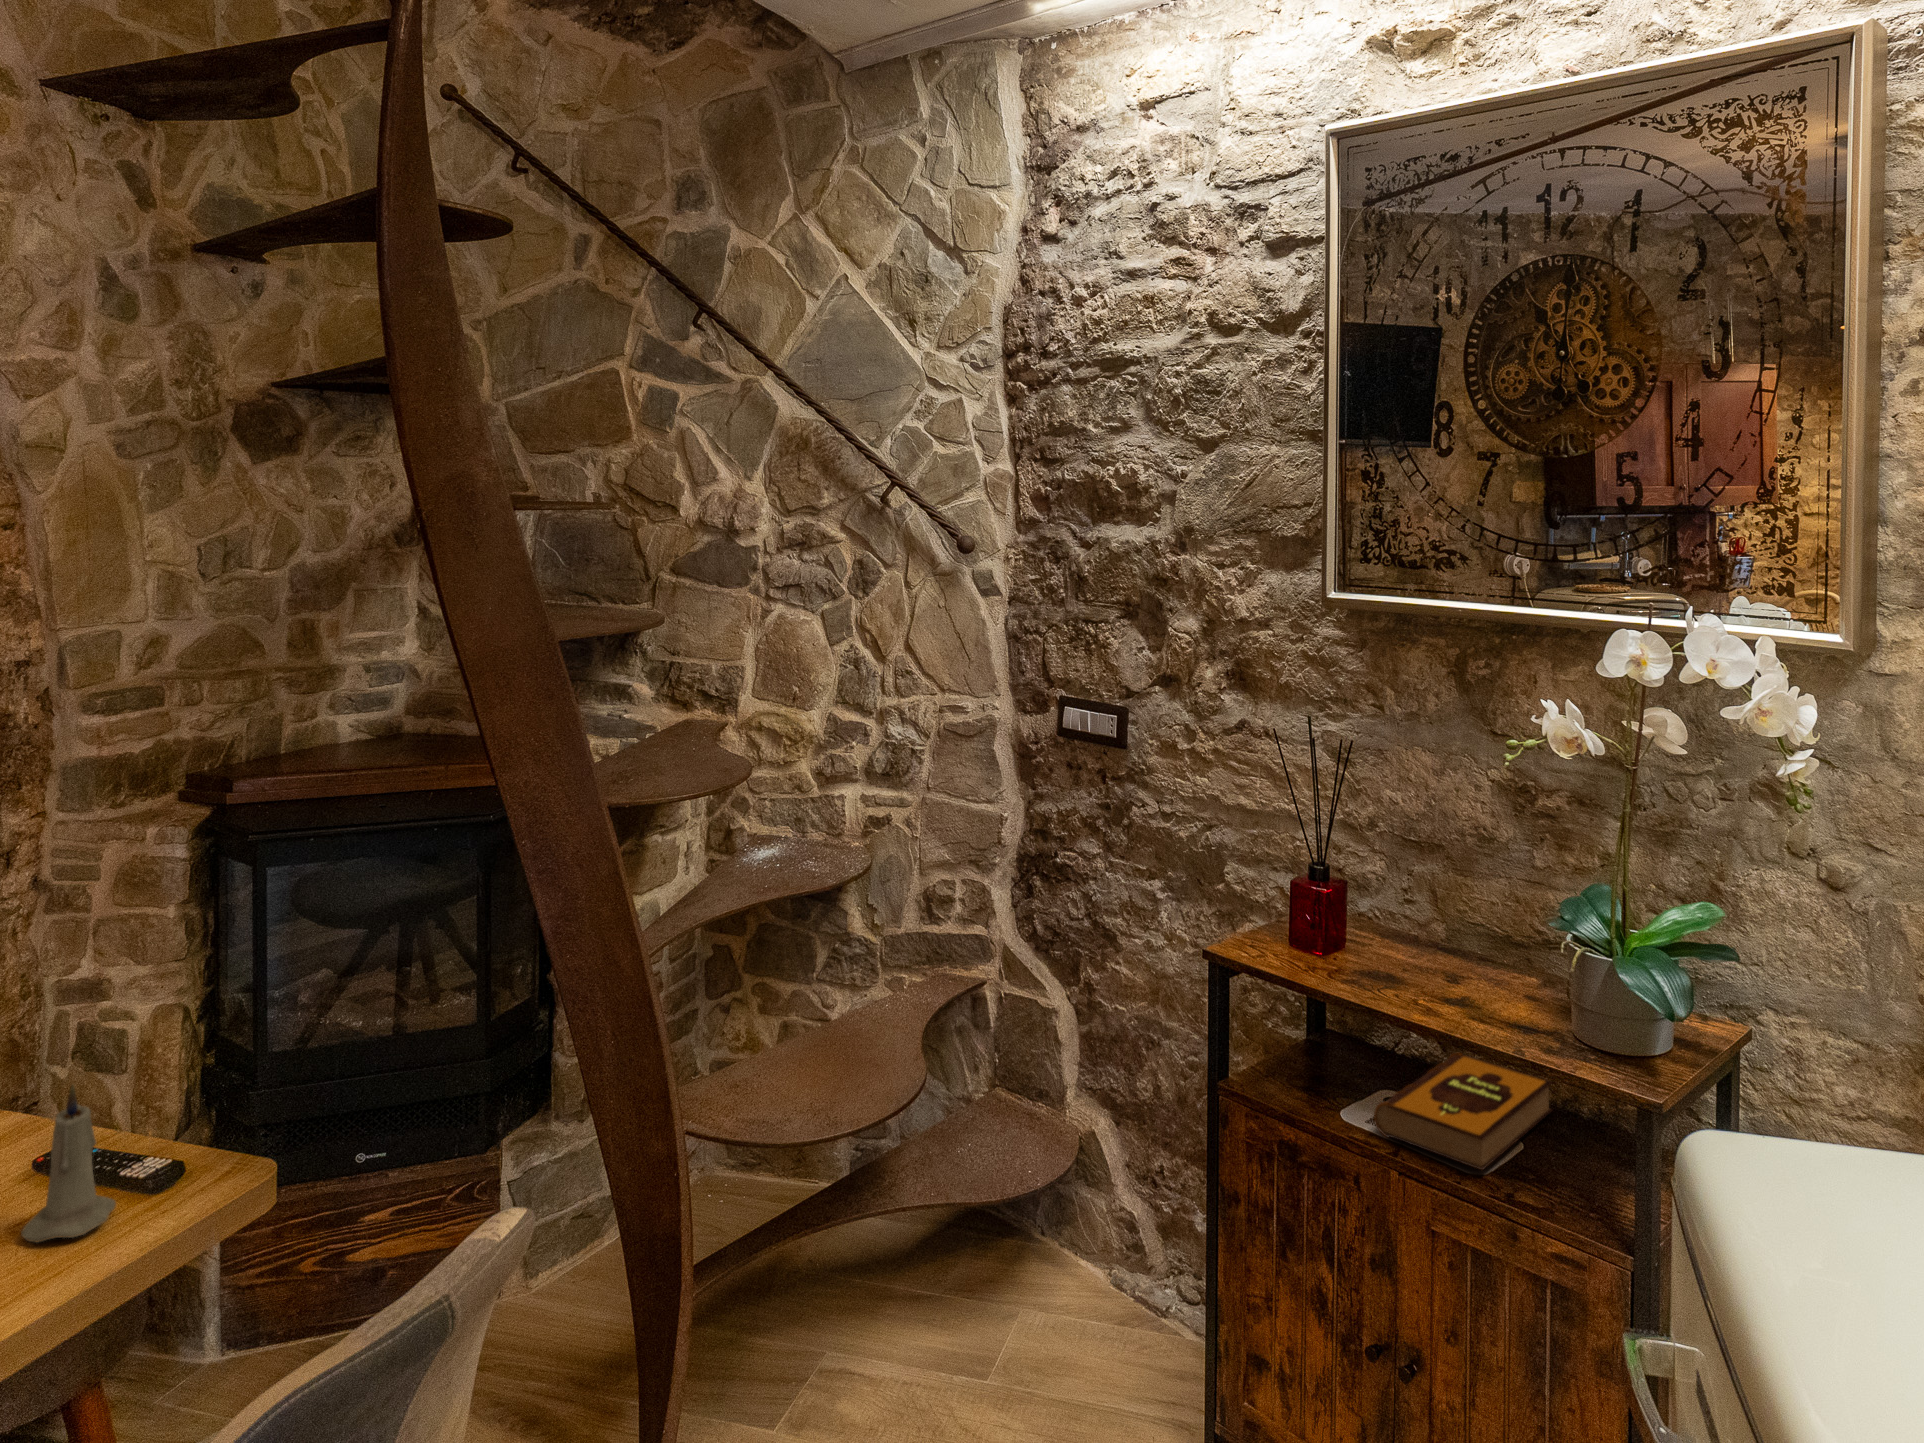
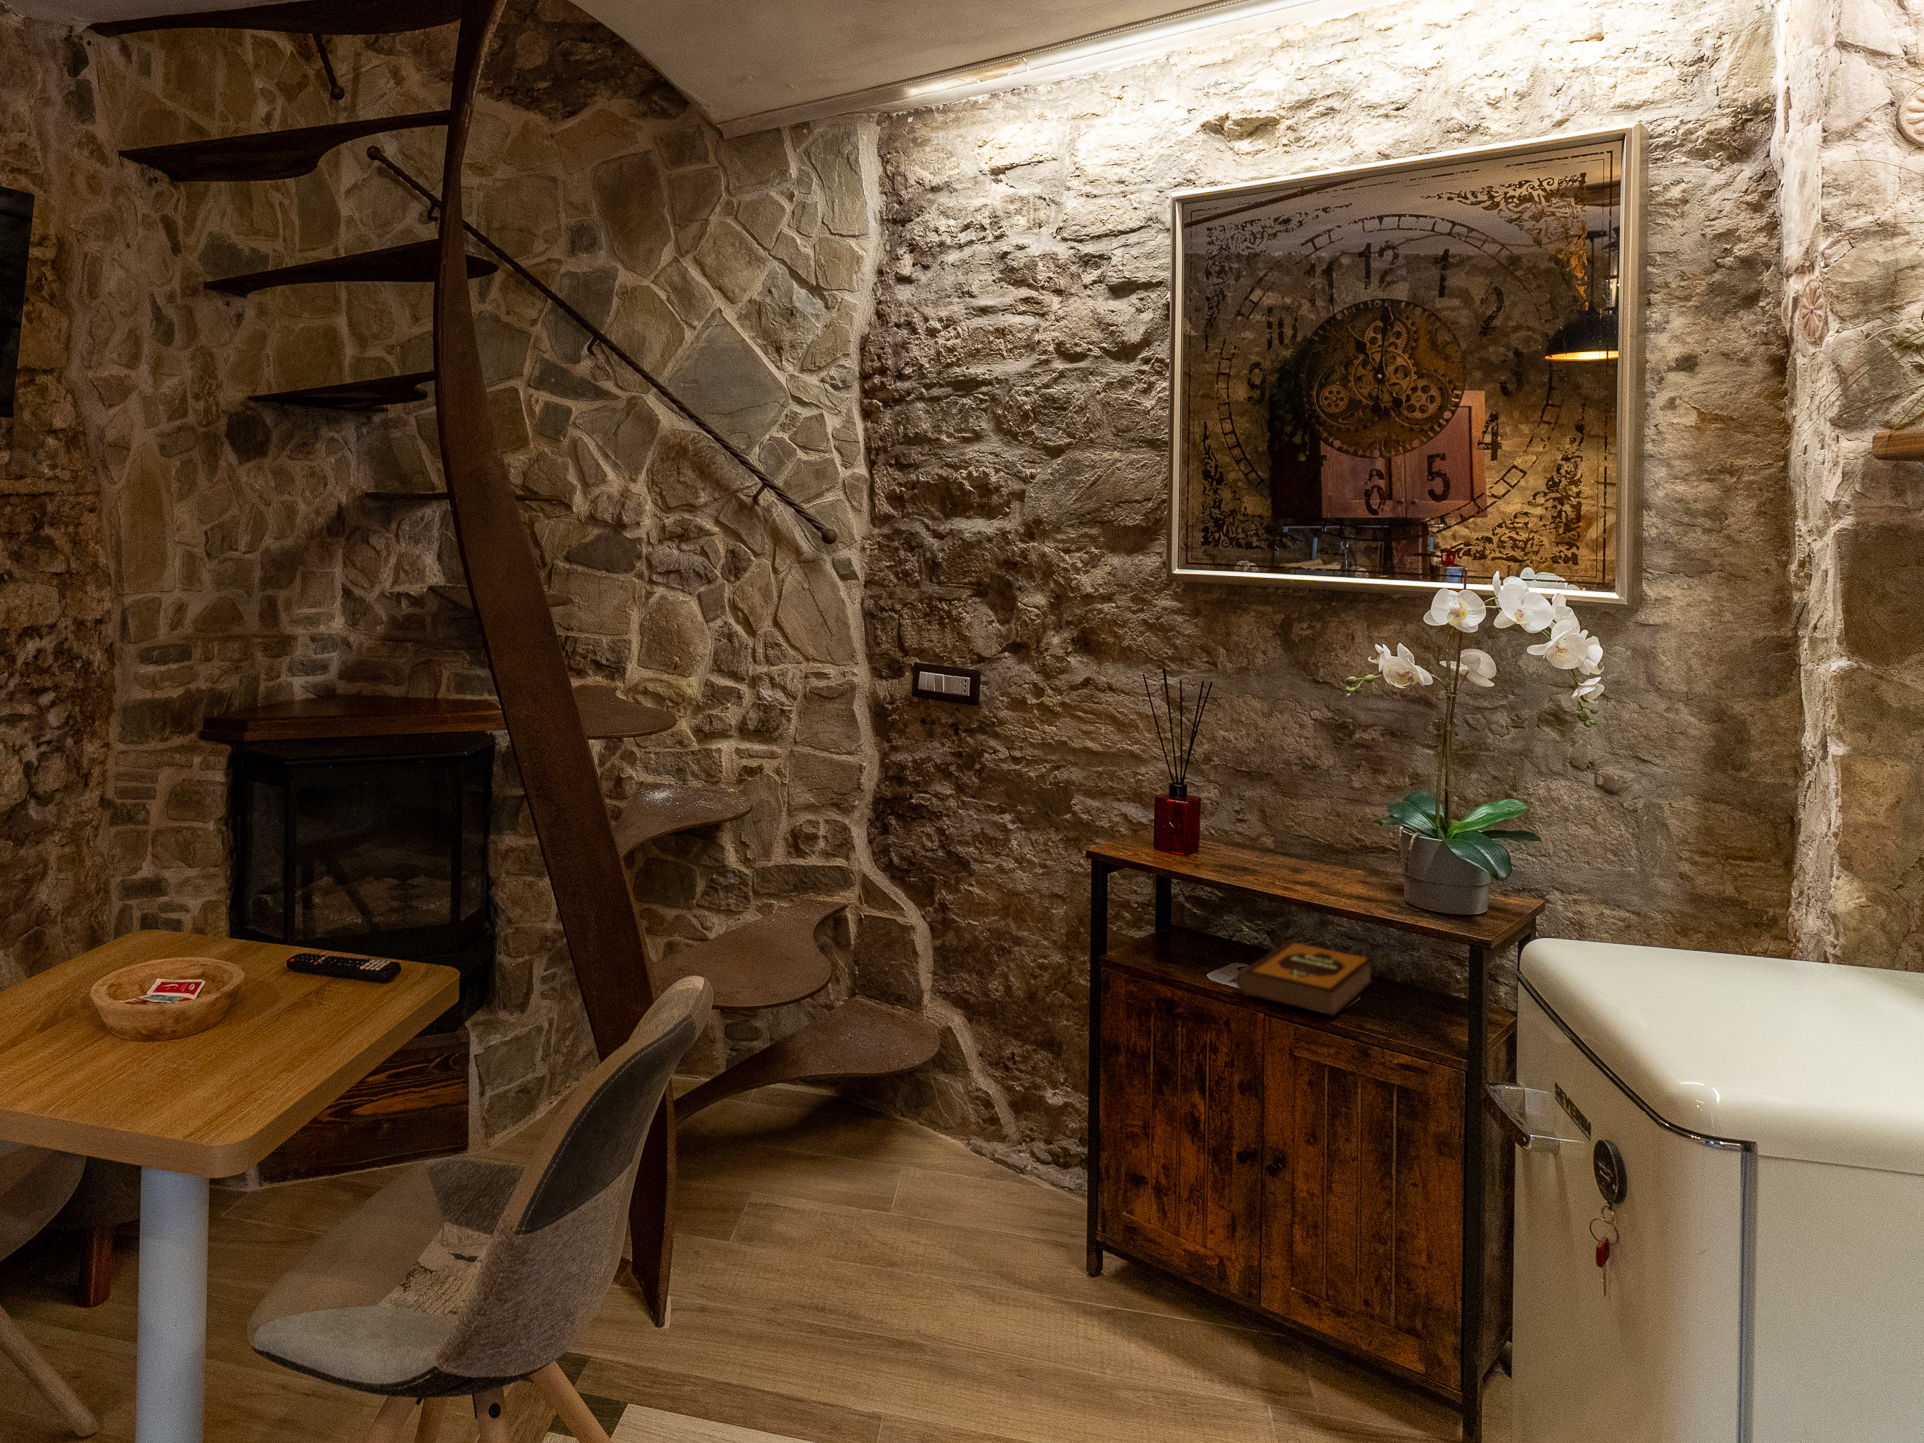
candle: present [21,1085,116,1243] -> none [309,906,364,1019]

